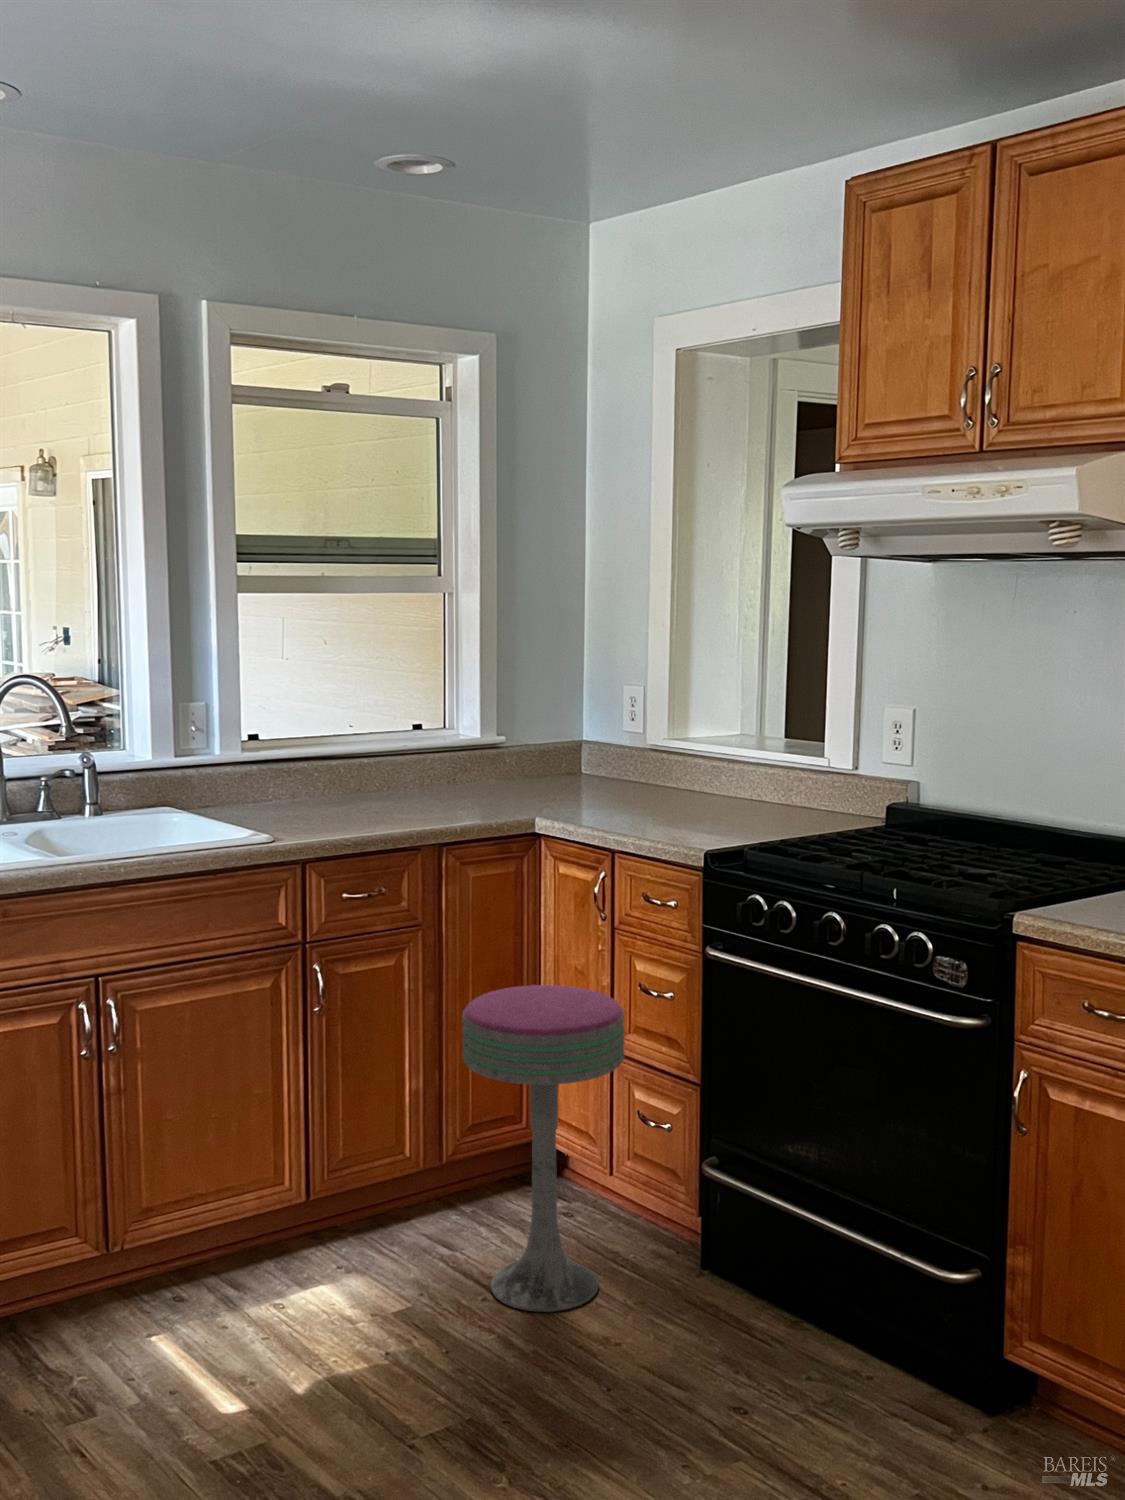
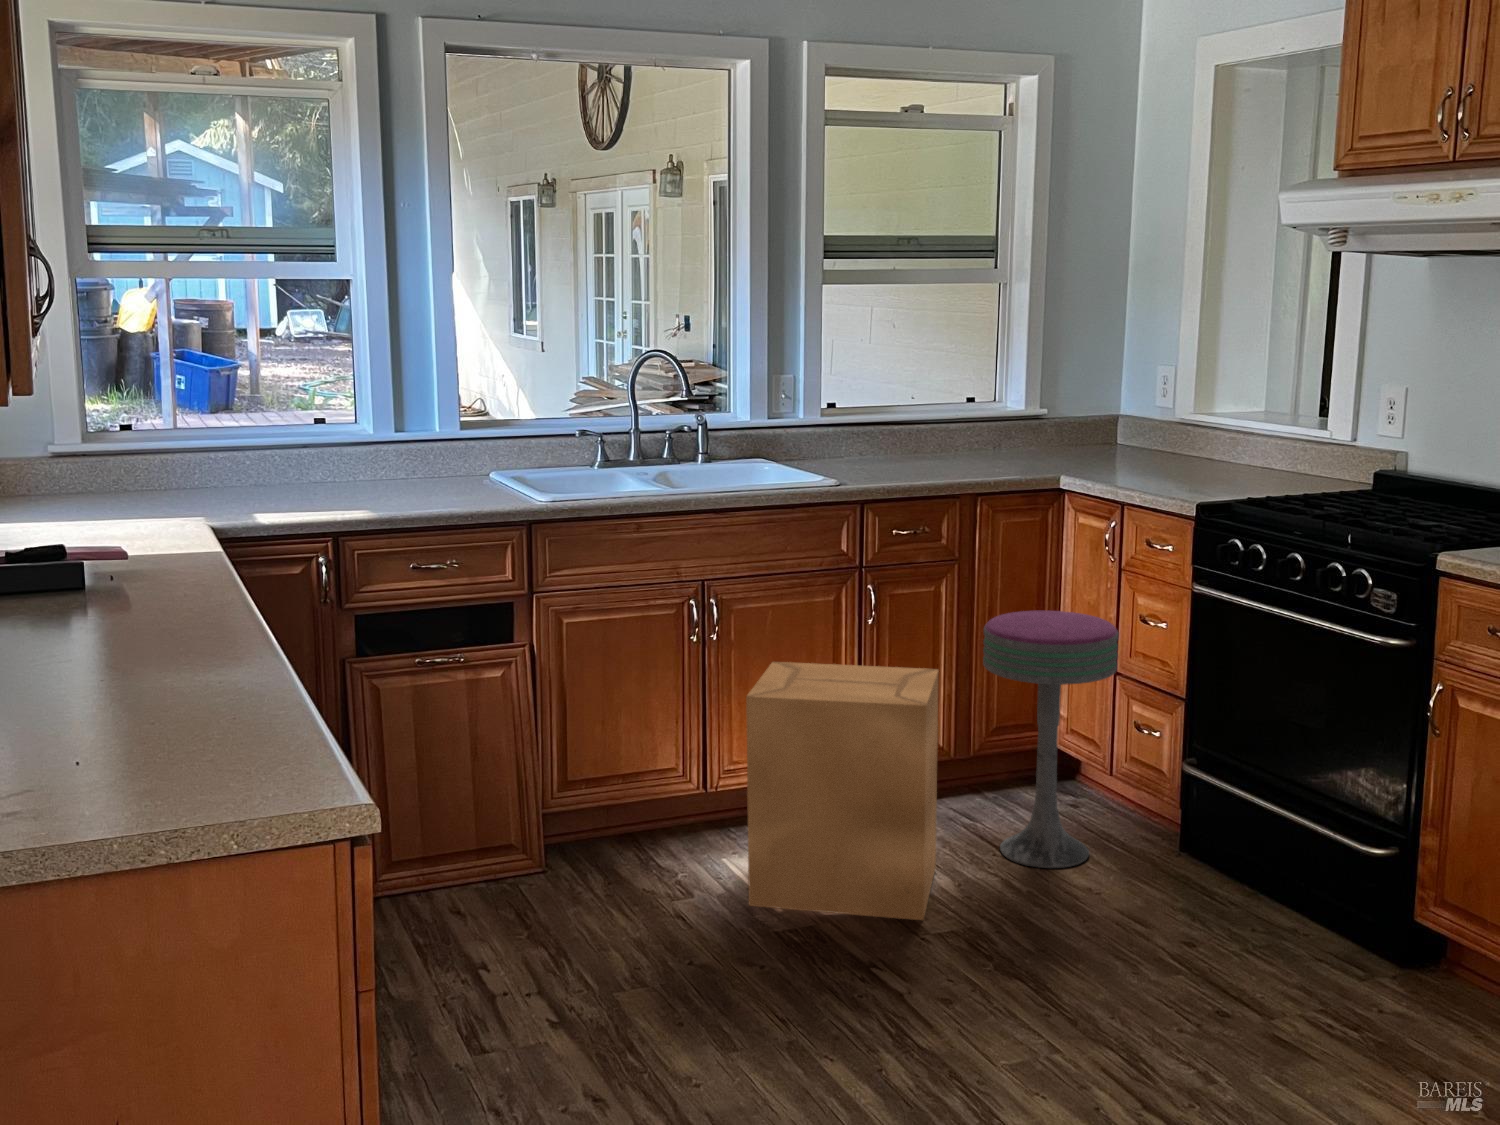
cardboard box: none [162,1076,415,1428] -> present [746,662,939,920]

